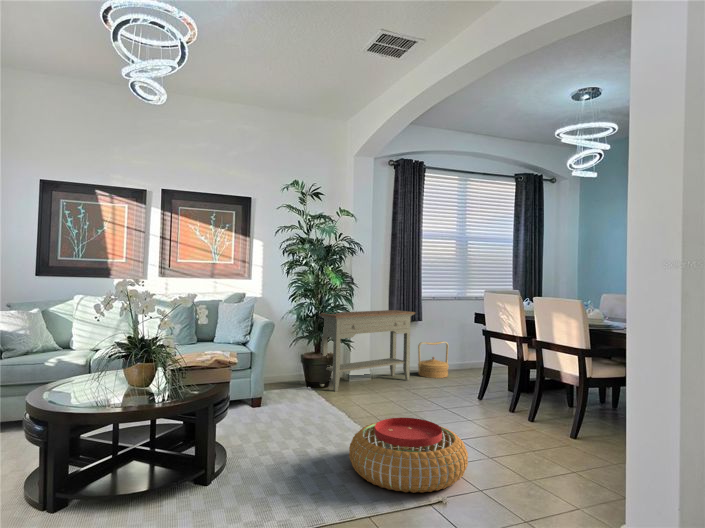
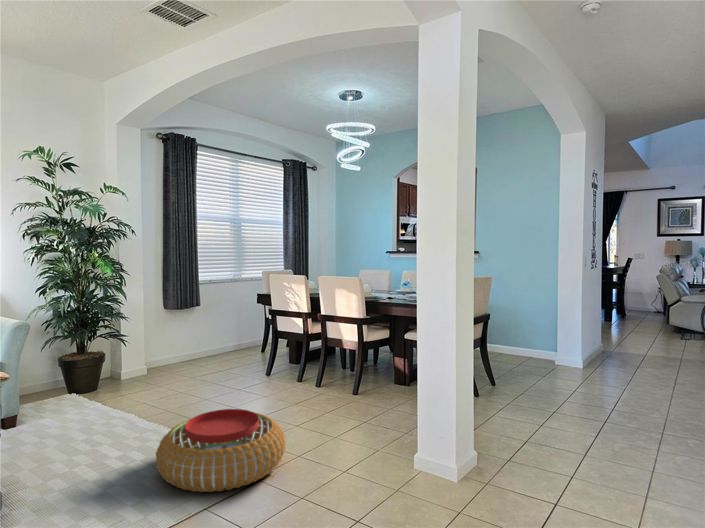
console table: present [319,310,415,392] -> none [81,296,196,394]
woven basket: present [418,342,449,378] -> none [198,323,230,361]

